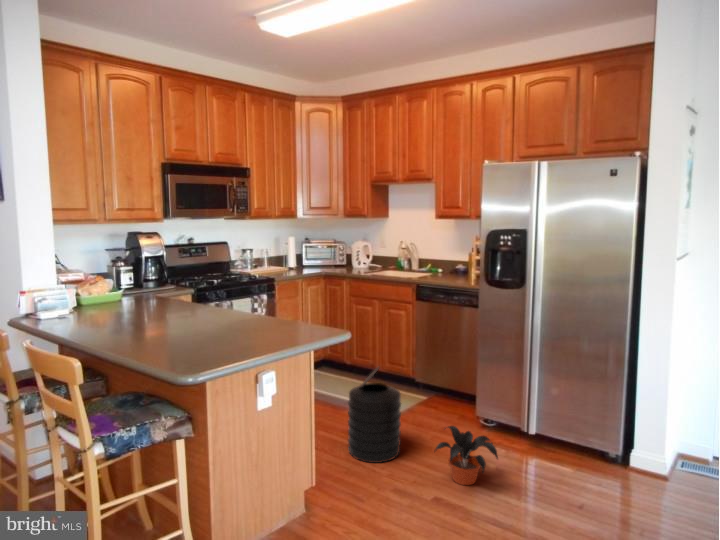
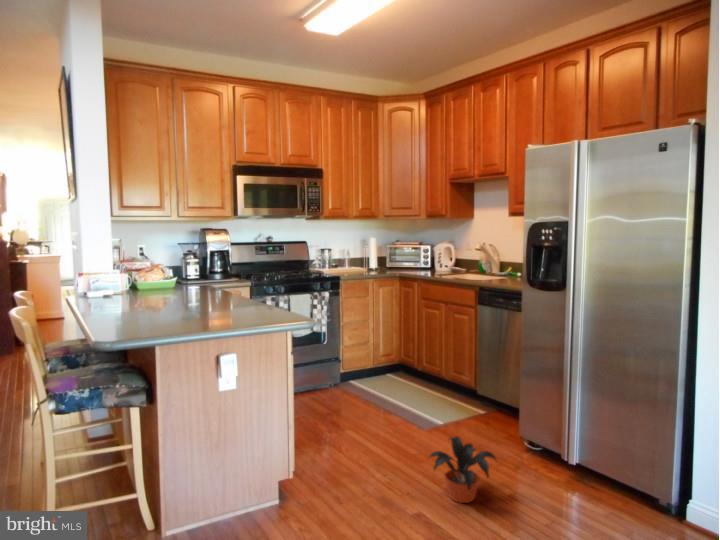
trash can: present [348,368,401,463] -> none [360,366,416,466]

